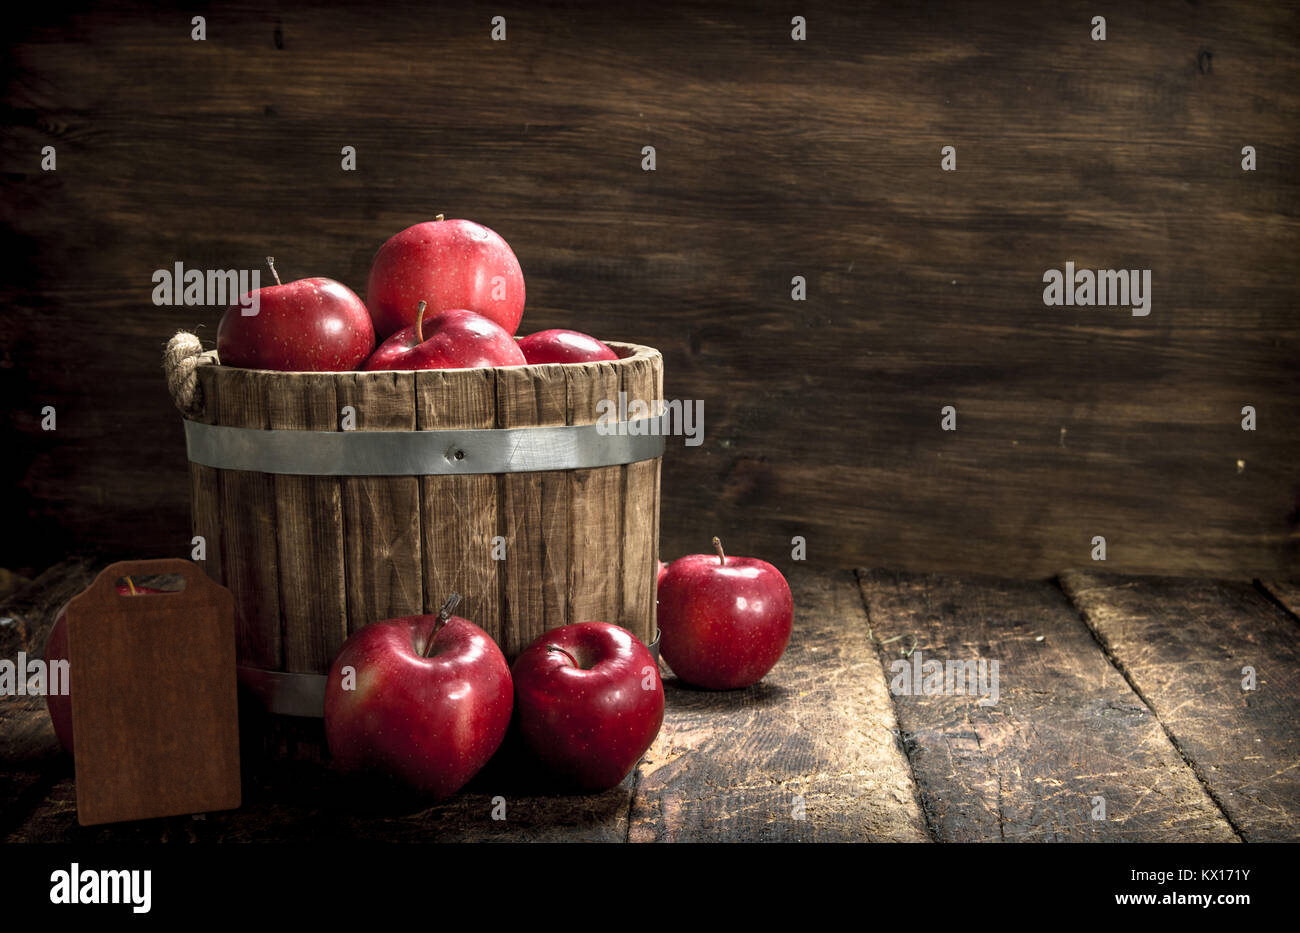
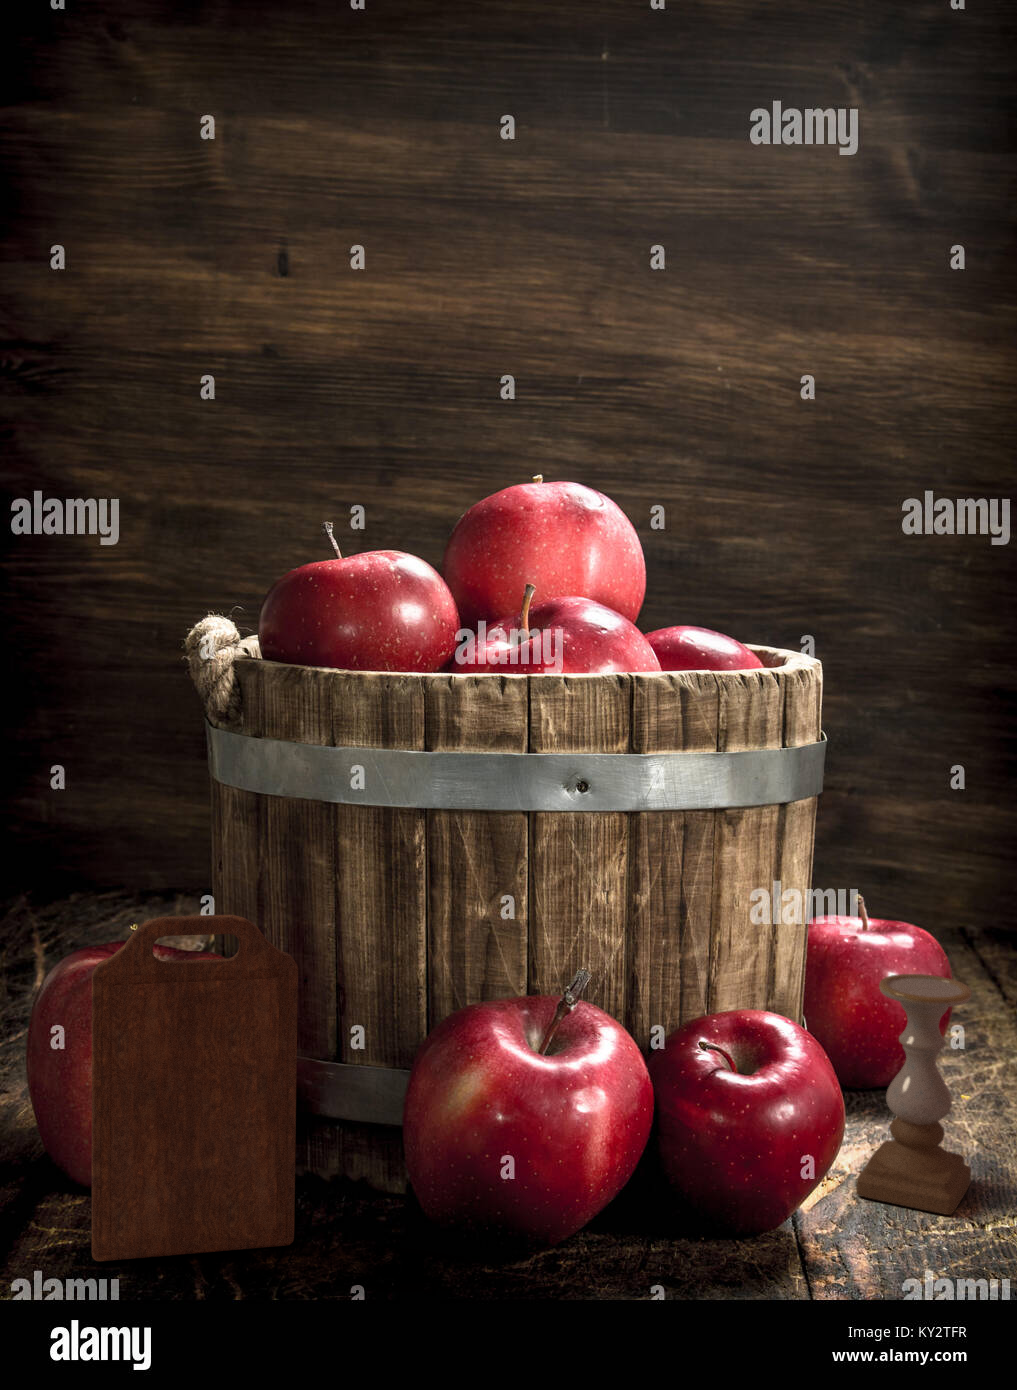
candle holder: none [681,591,769,767] -> present [856,974,972,1215]

